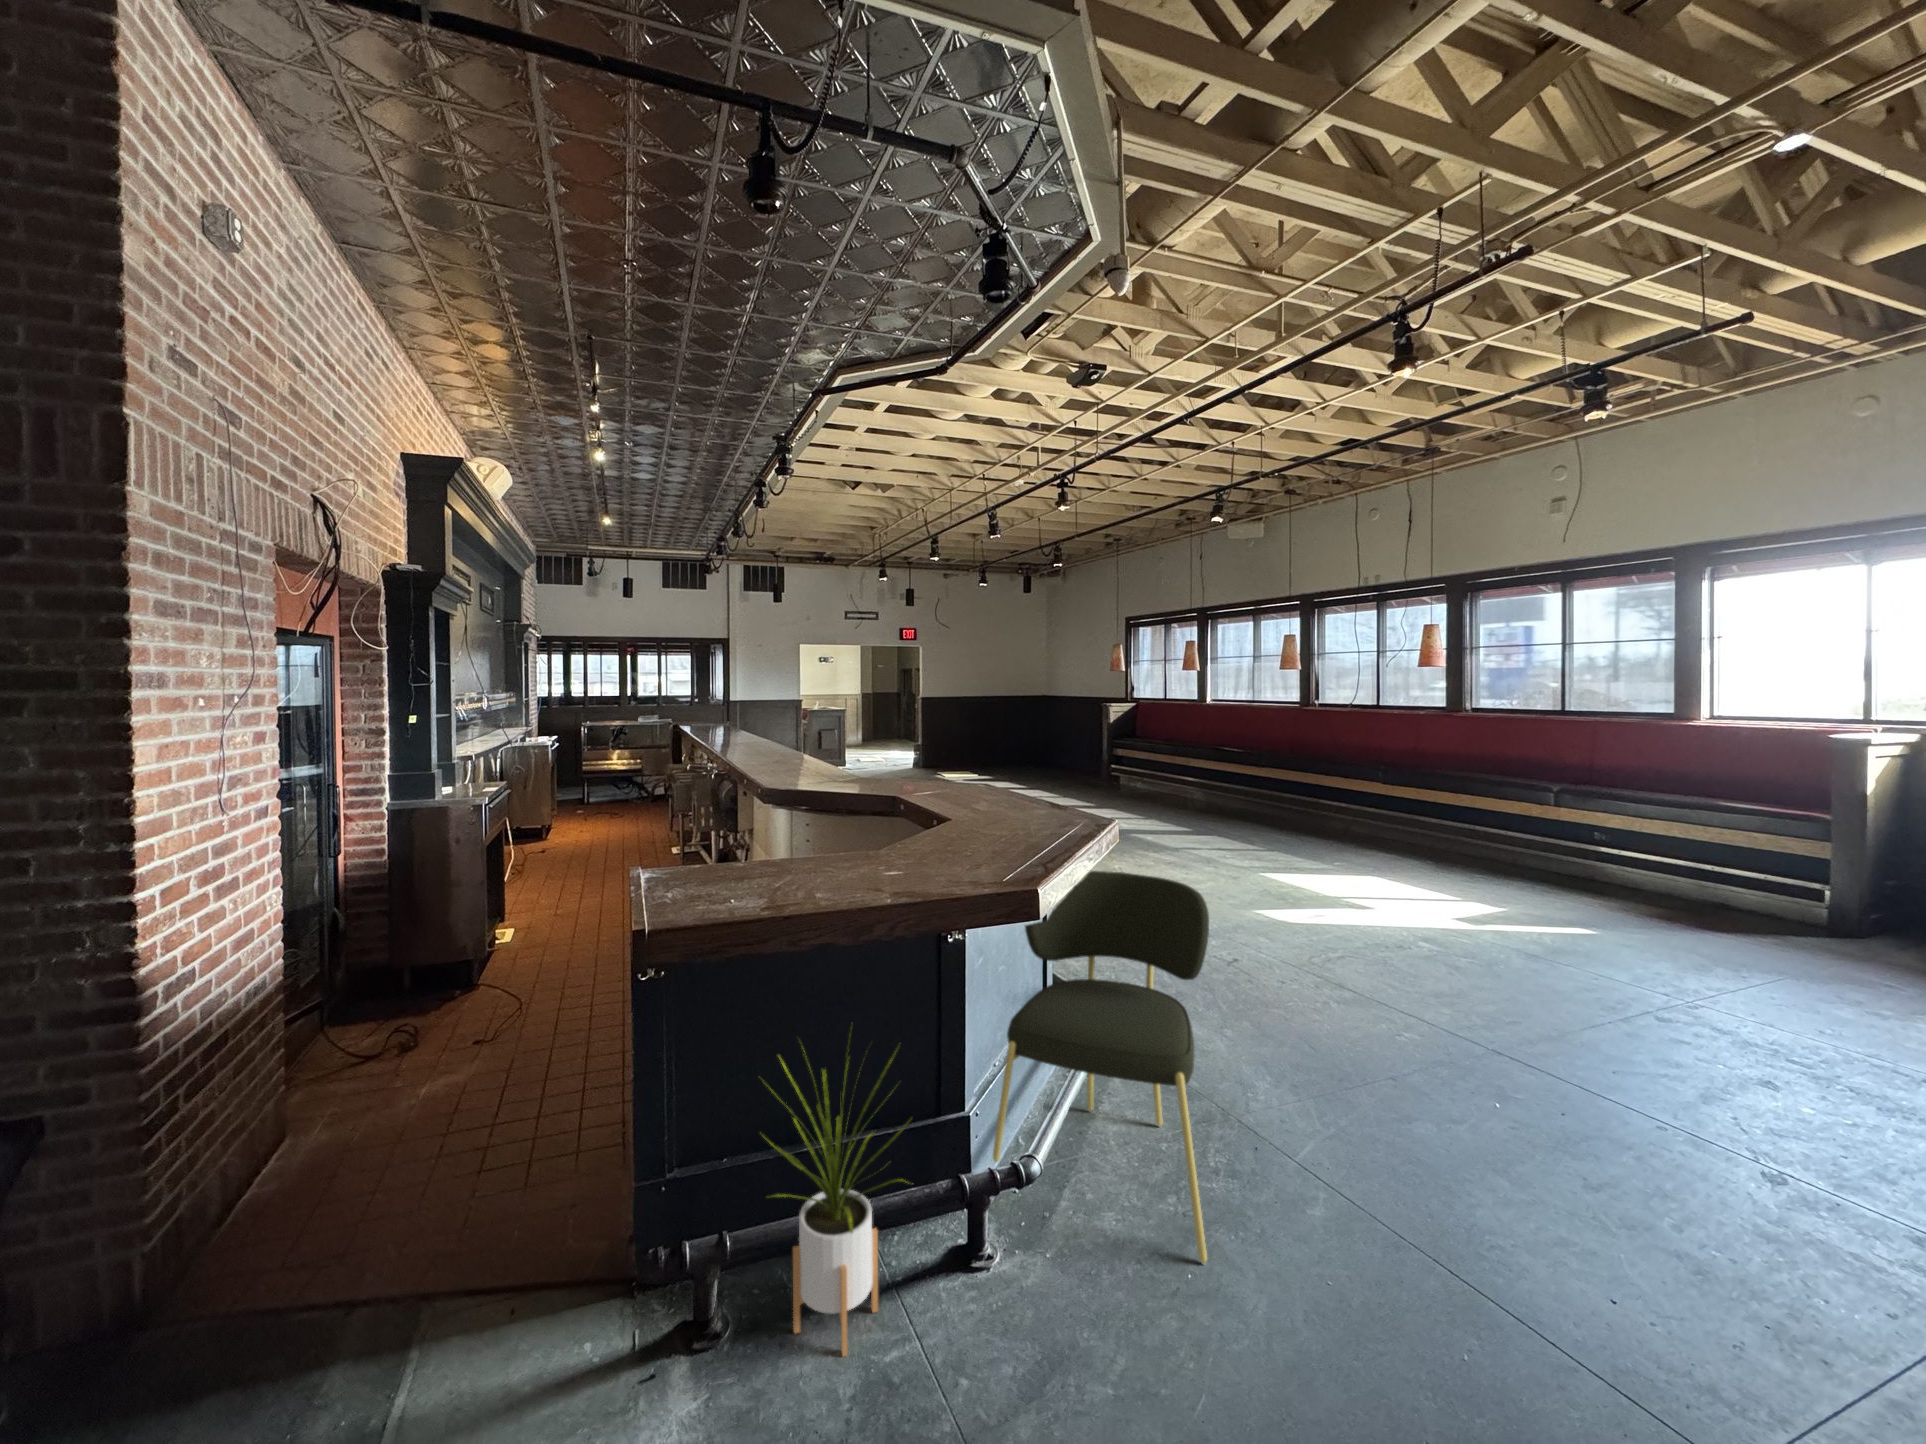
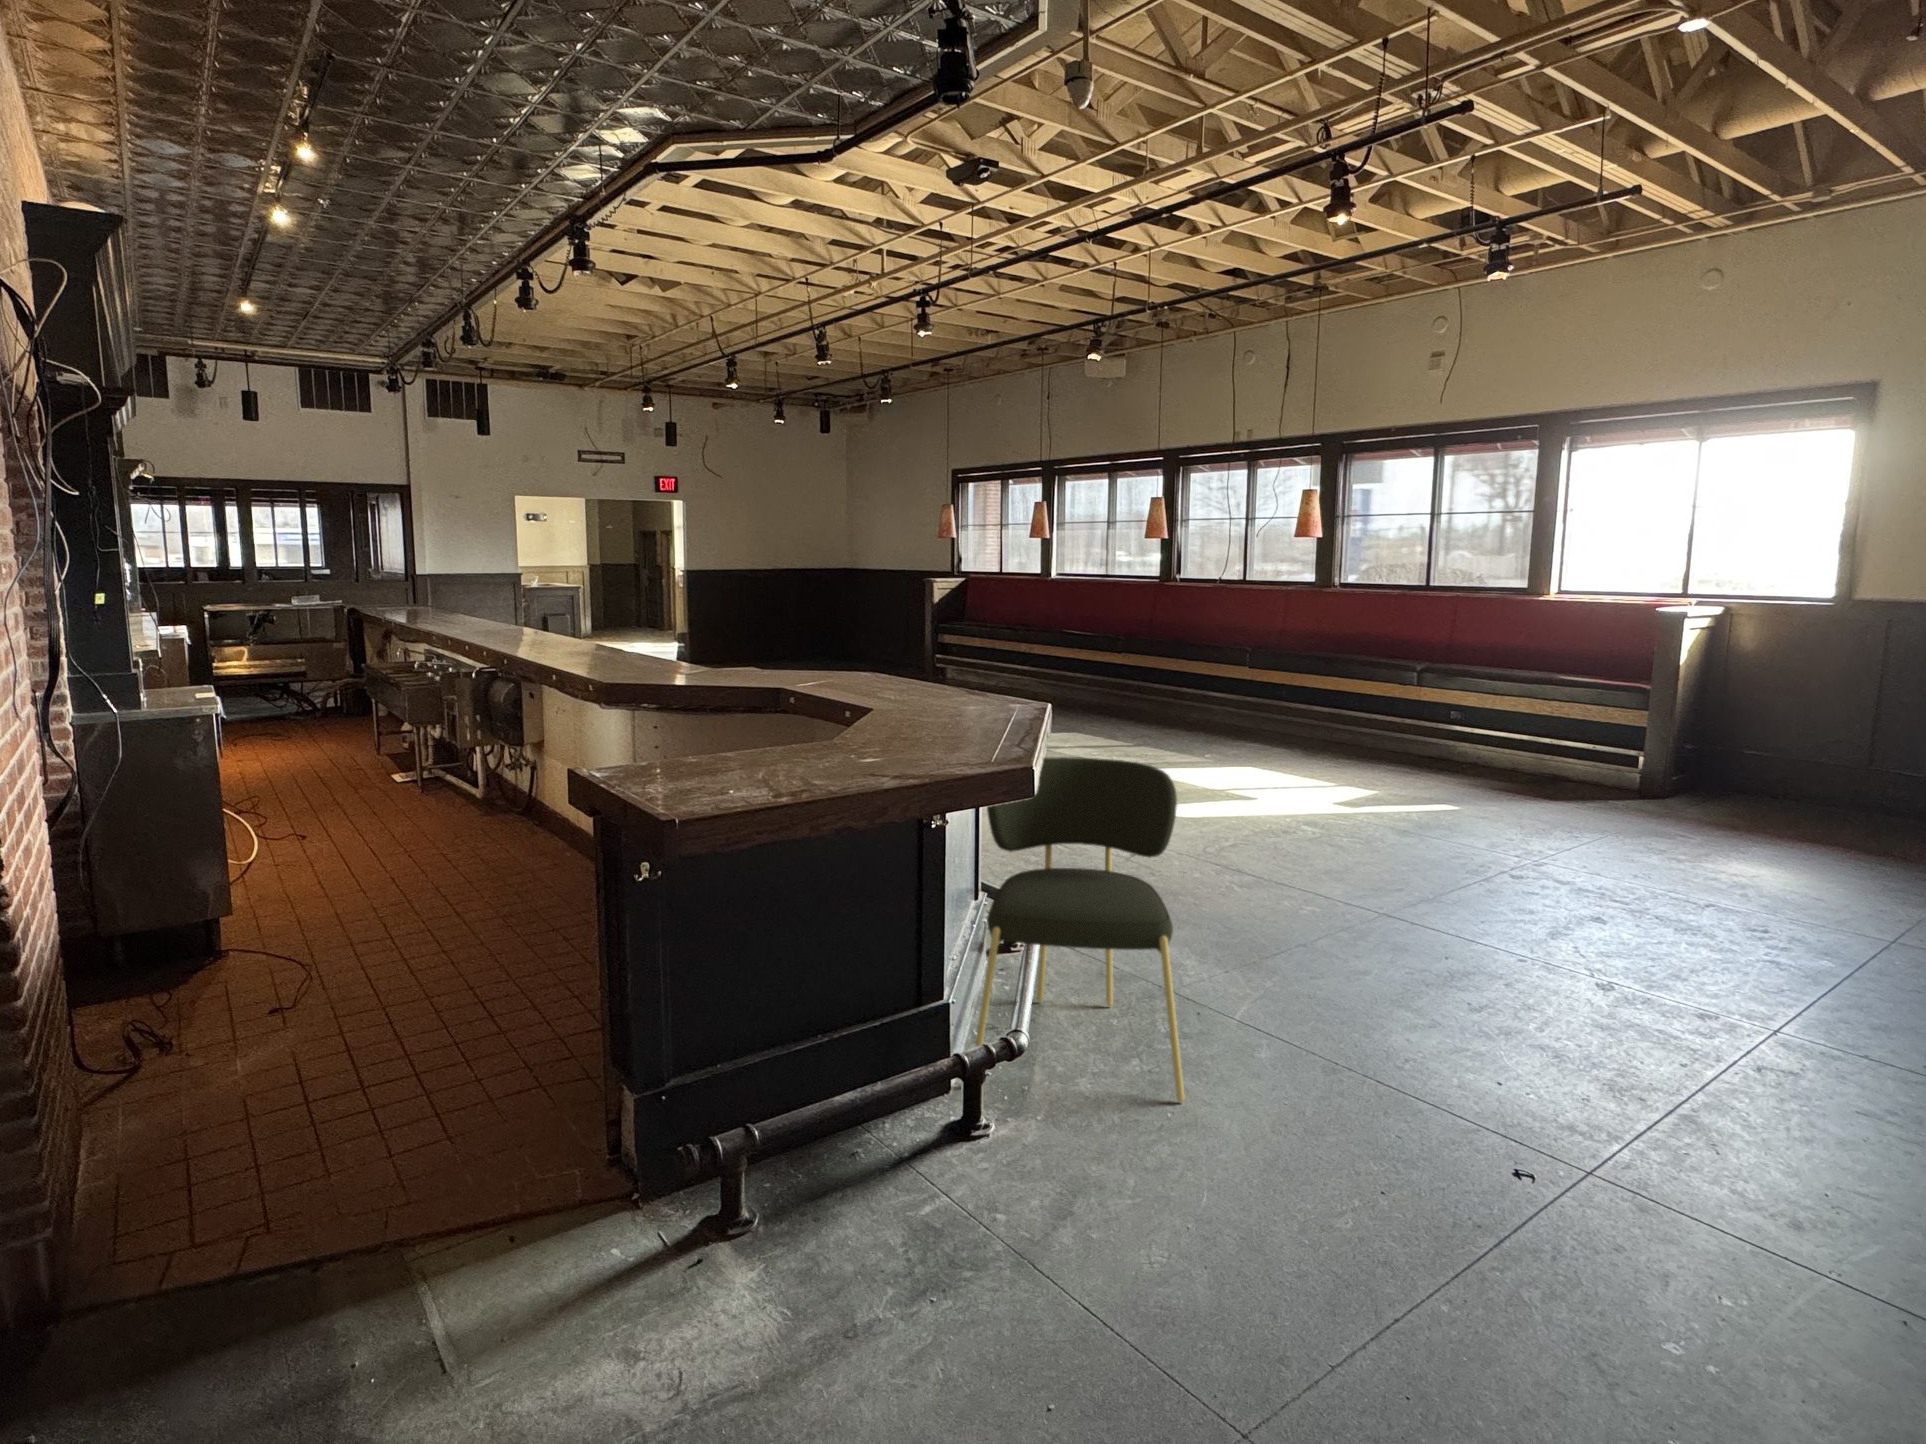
house plant: present [763,1048,913,1356] -> none [790,908,948,1217]

